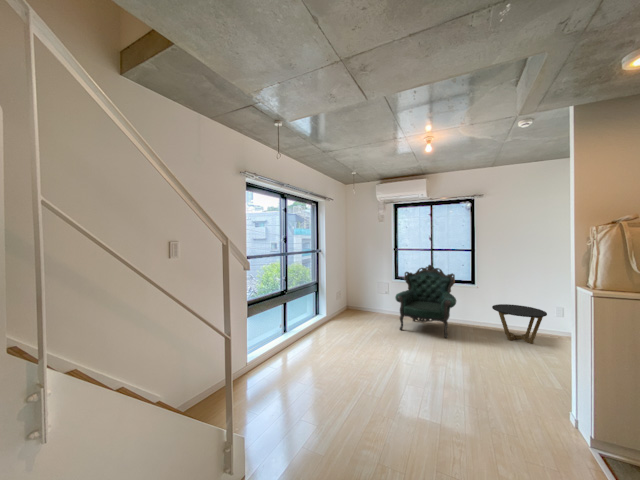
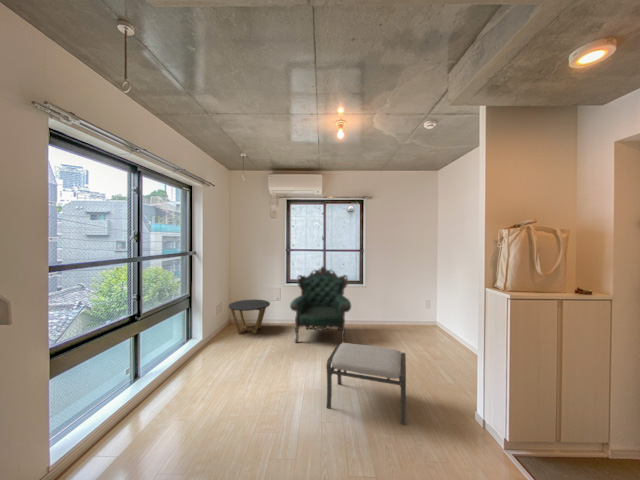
side table: present [492,304,547,344] -> present [229,299,270,334]
ottoman: none [414,329,496,404] -> present [326,343,406,424]

